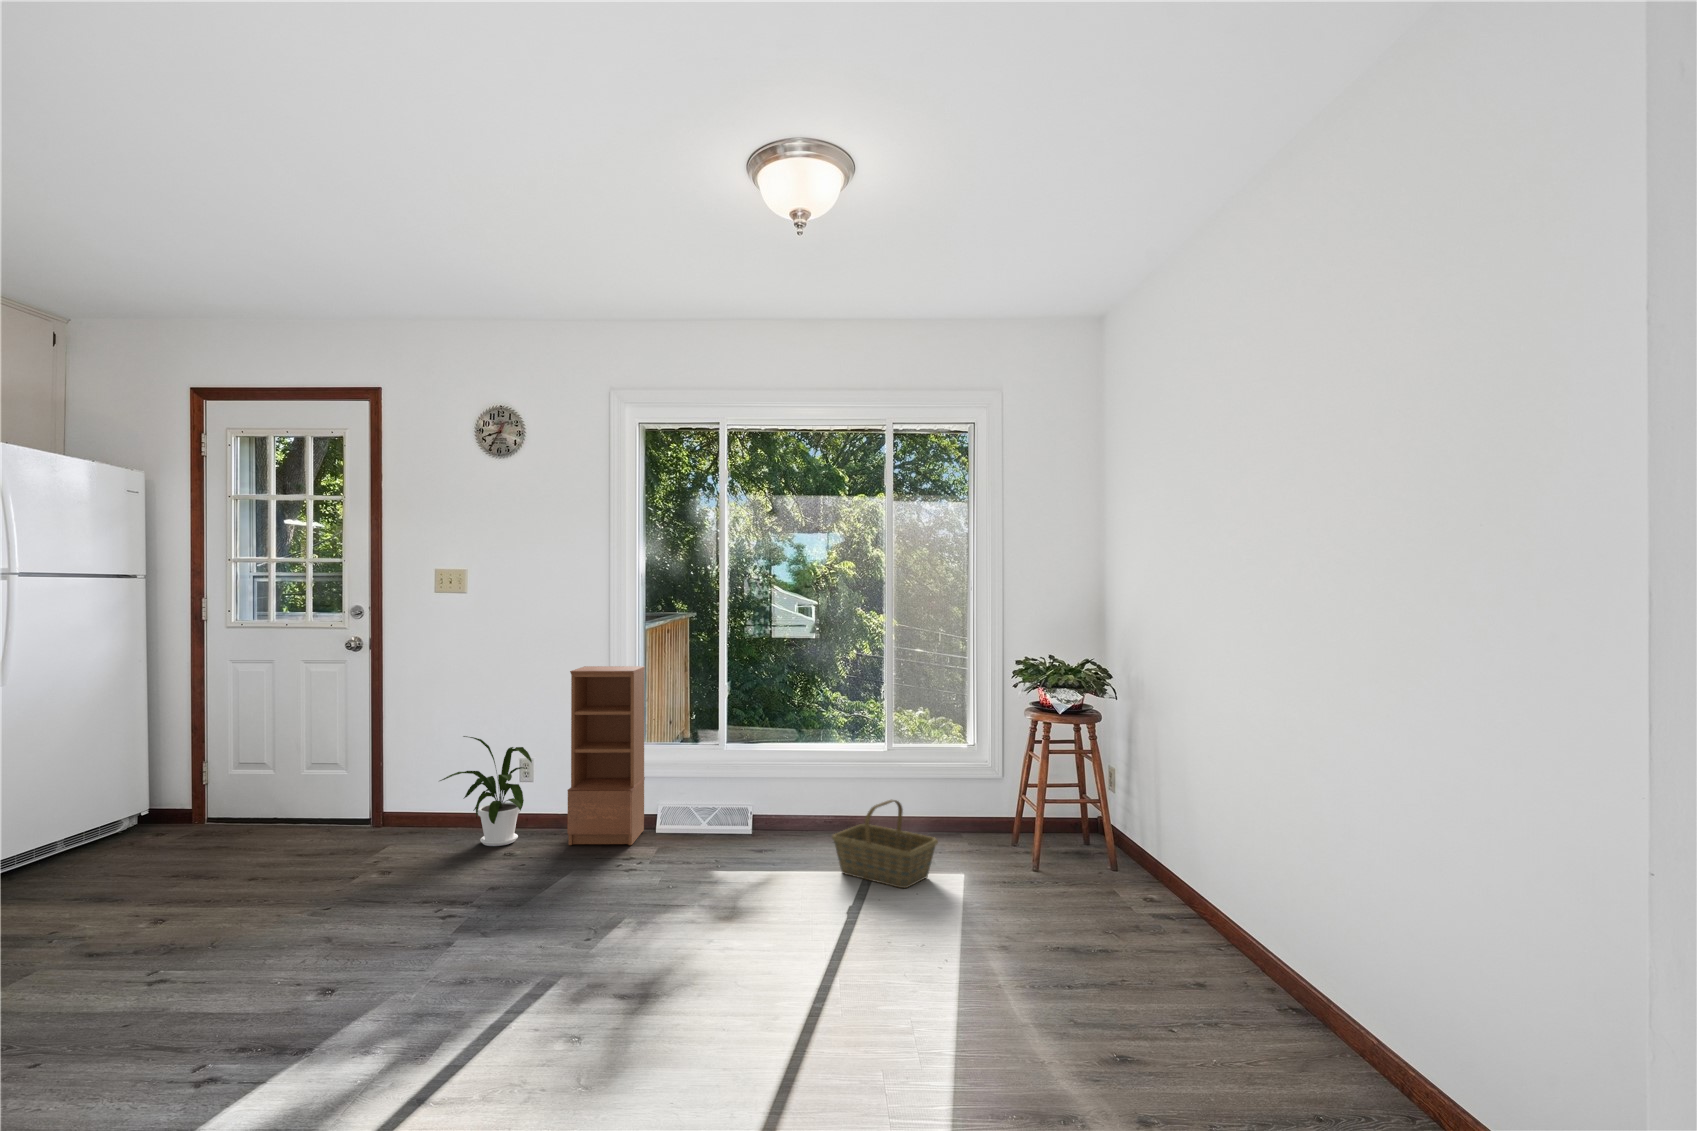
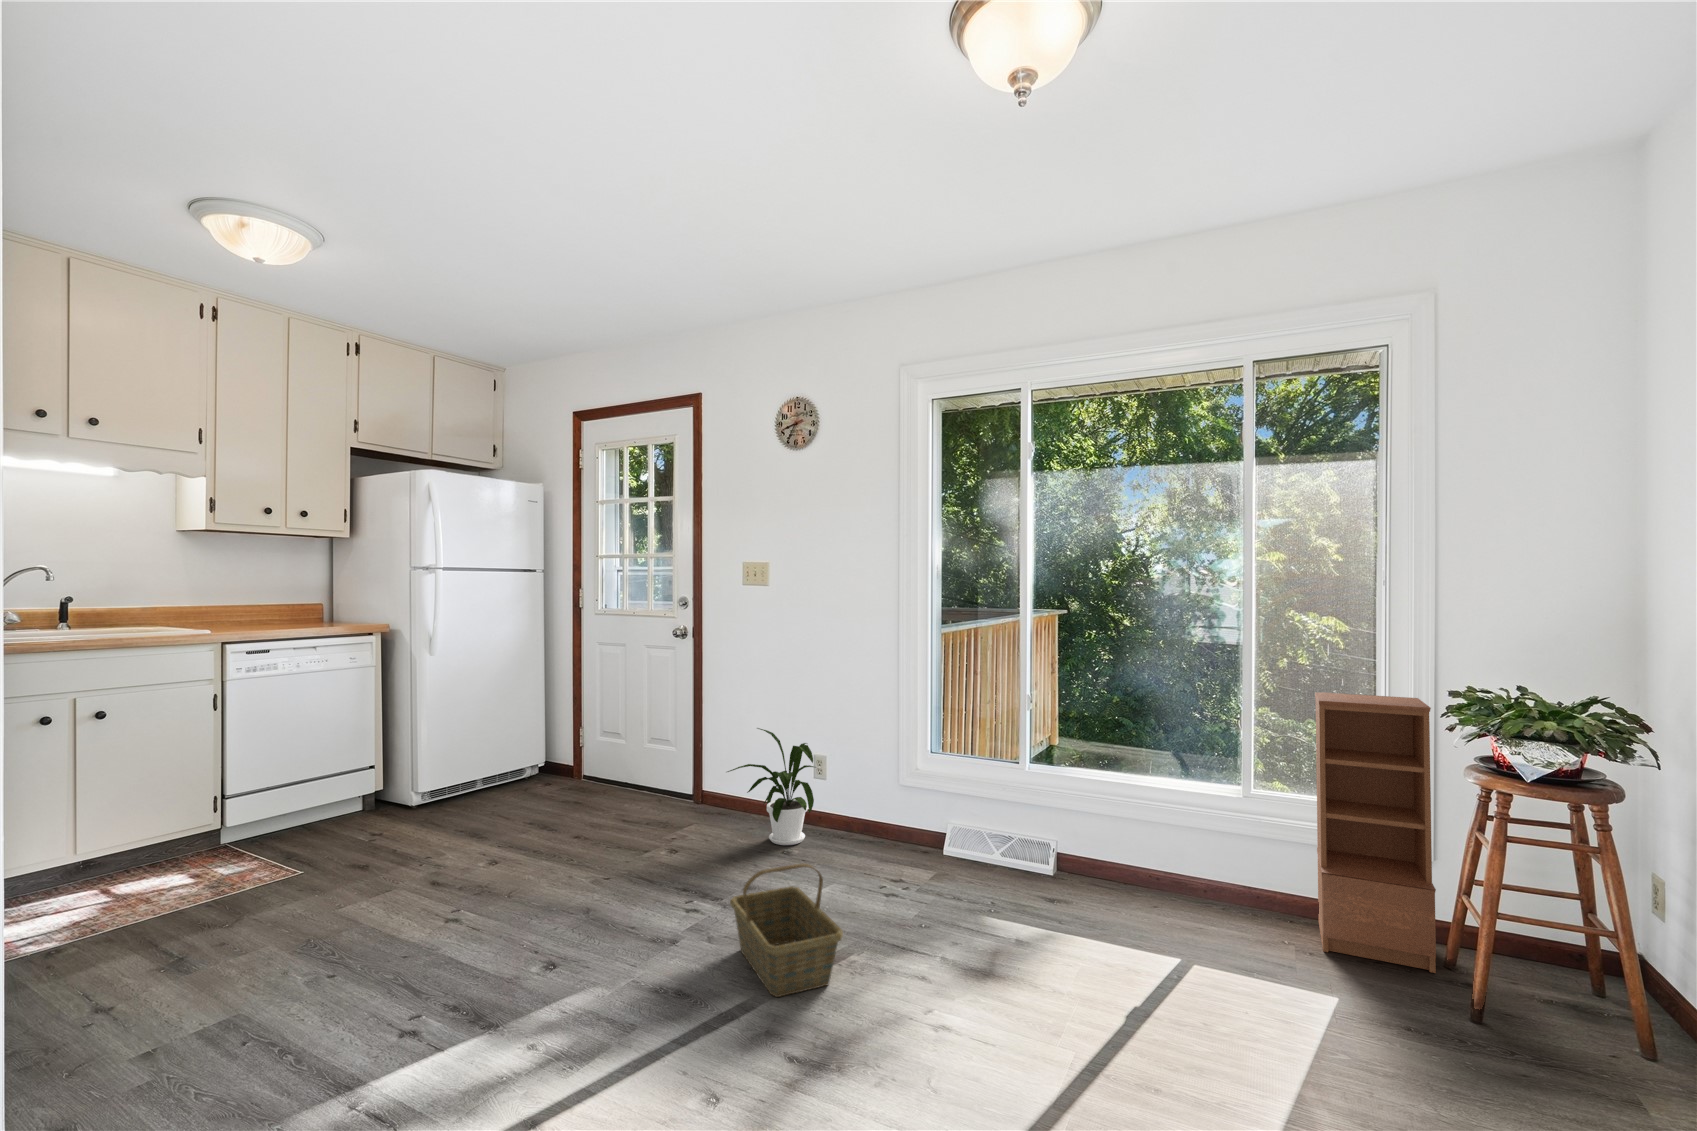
bookcase: present [567,666,645,845] -> present [1315,692,1436,973]
basket: present [832,800,938,888] -> present [730,863,843,997]

